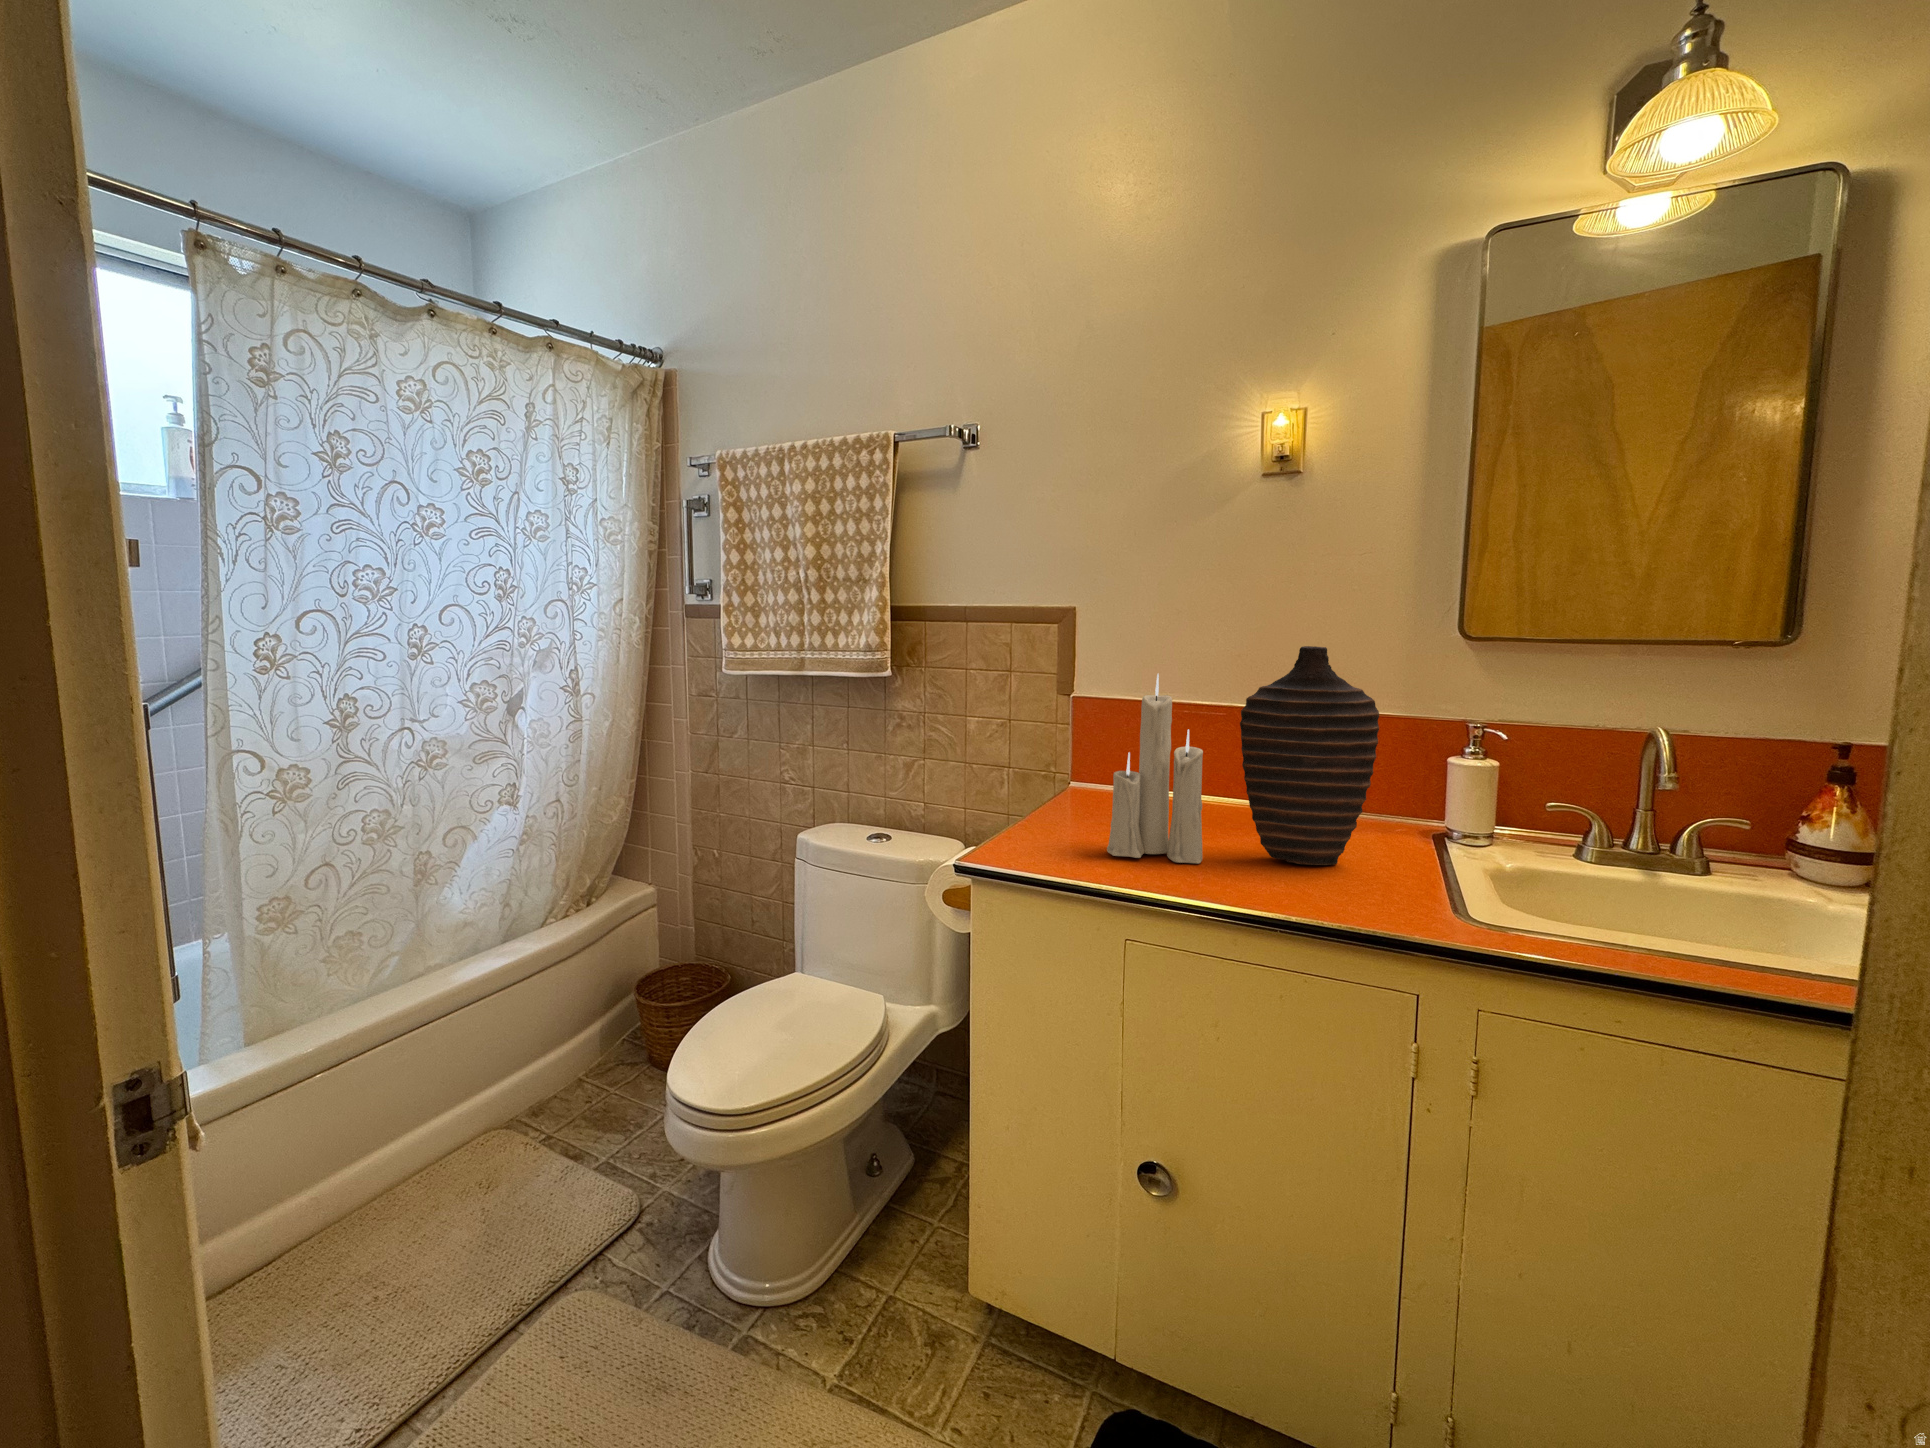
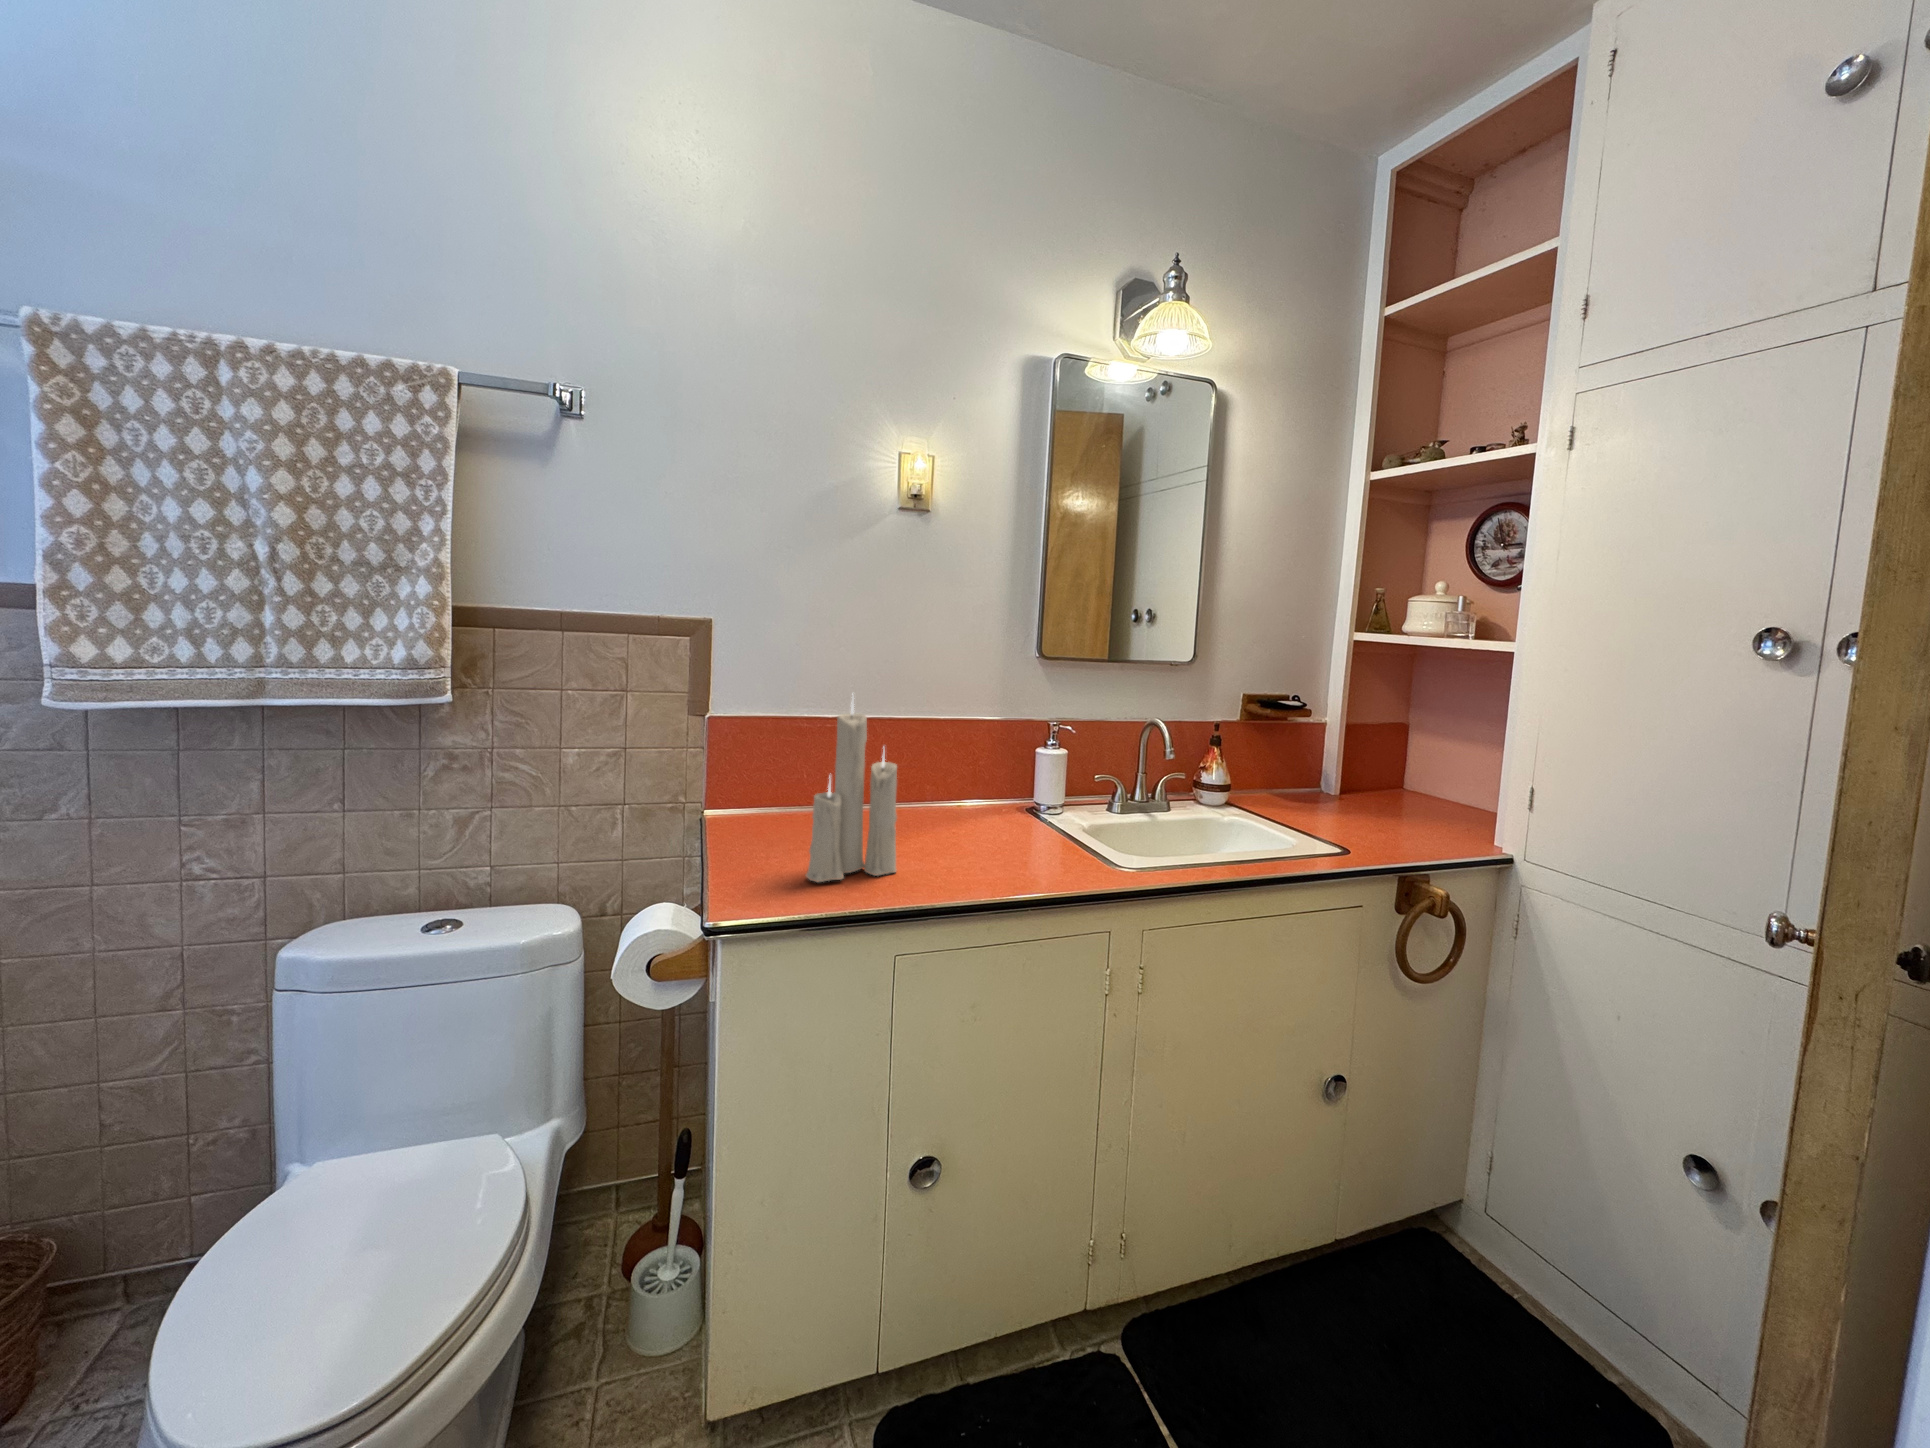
decorative vase: present [1240,646,1379,865] -> none [923,666,1019,855]

